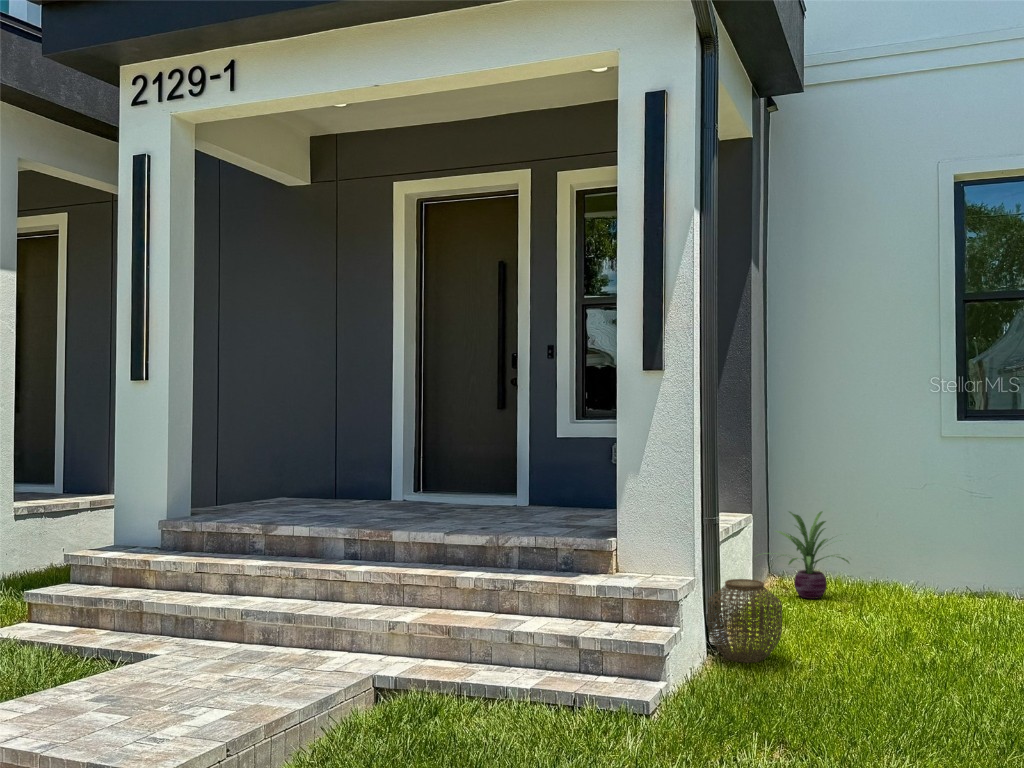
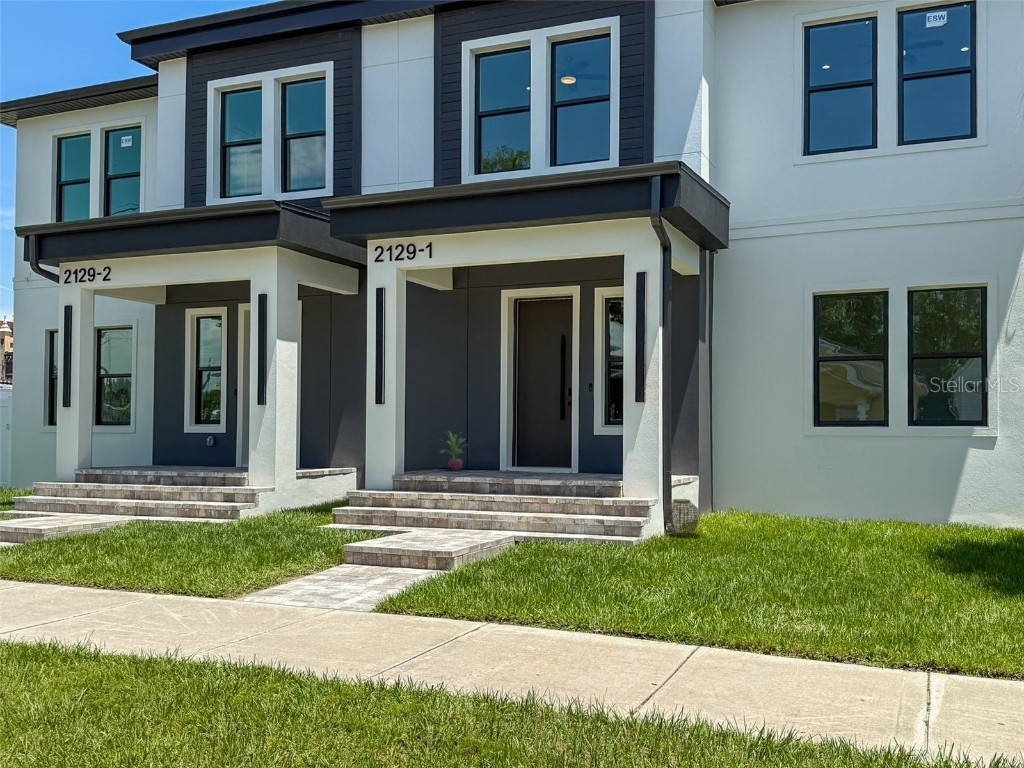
decorative plant: present [776,511,849,599] -> present [447,433,463,471]

